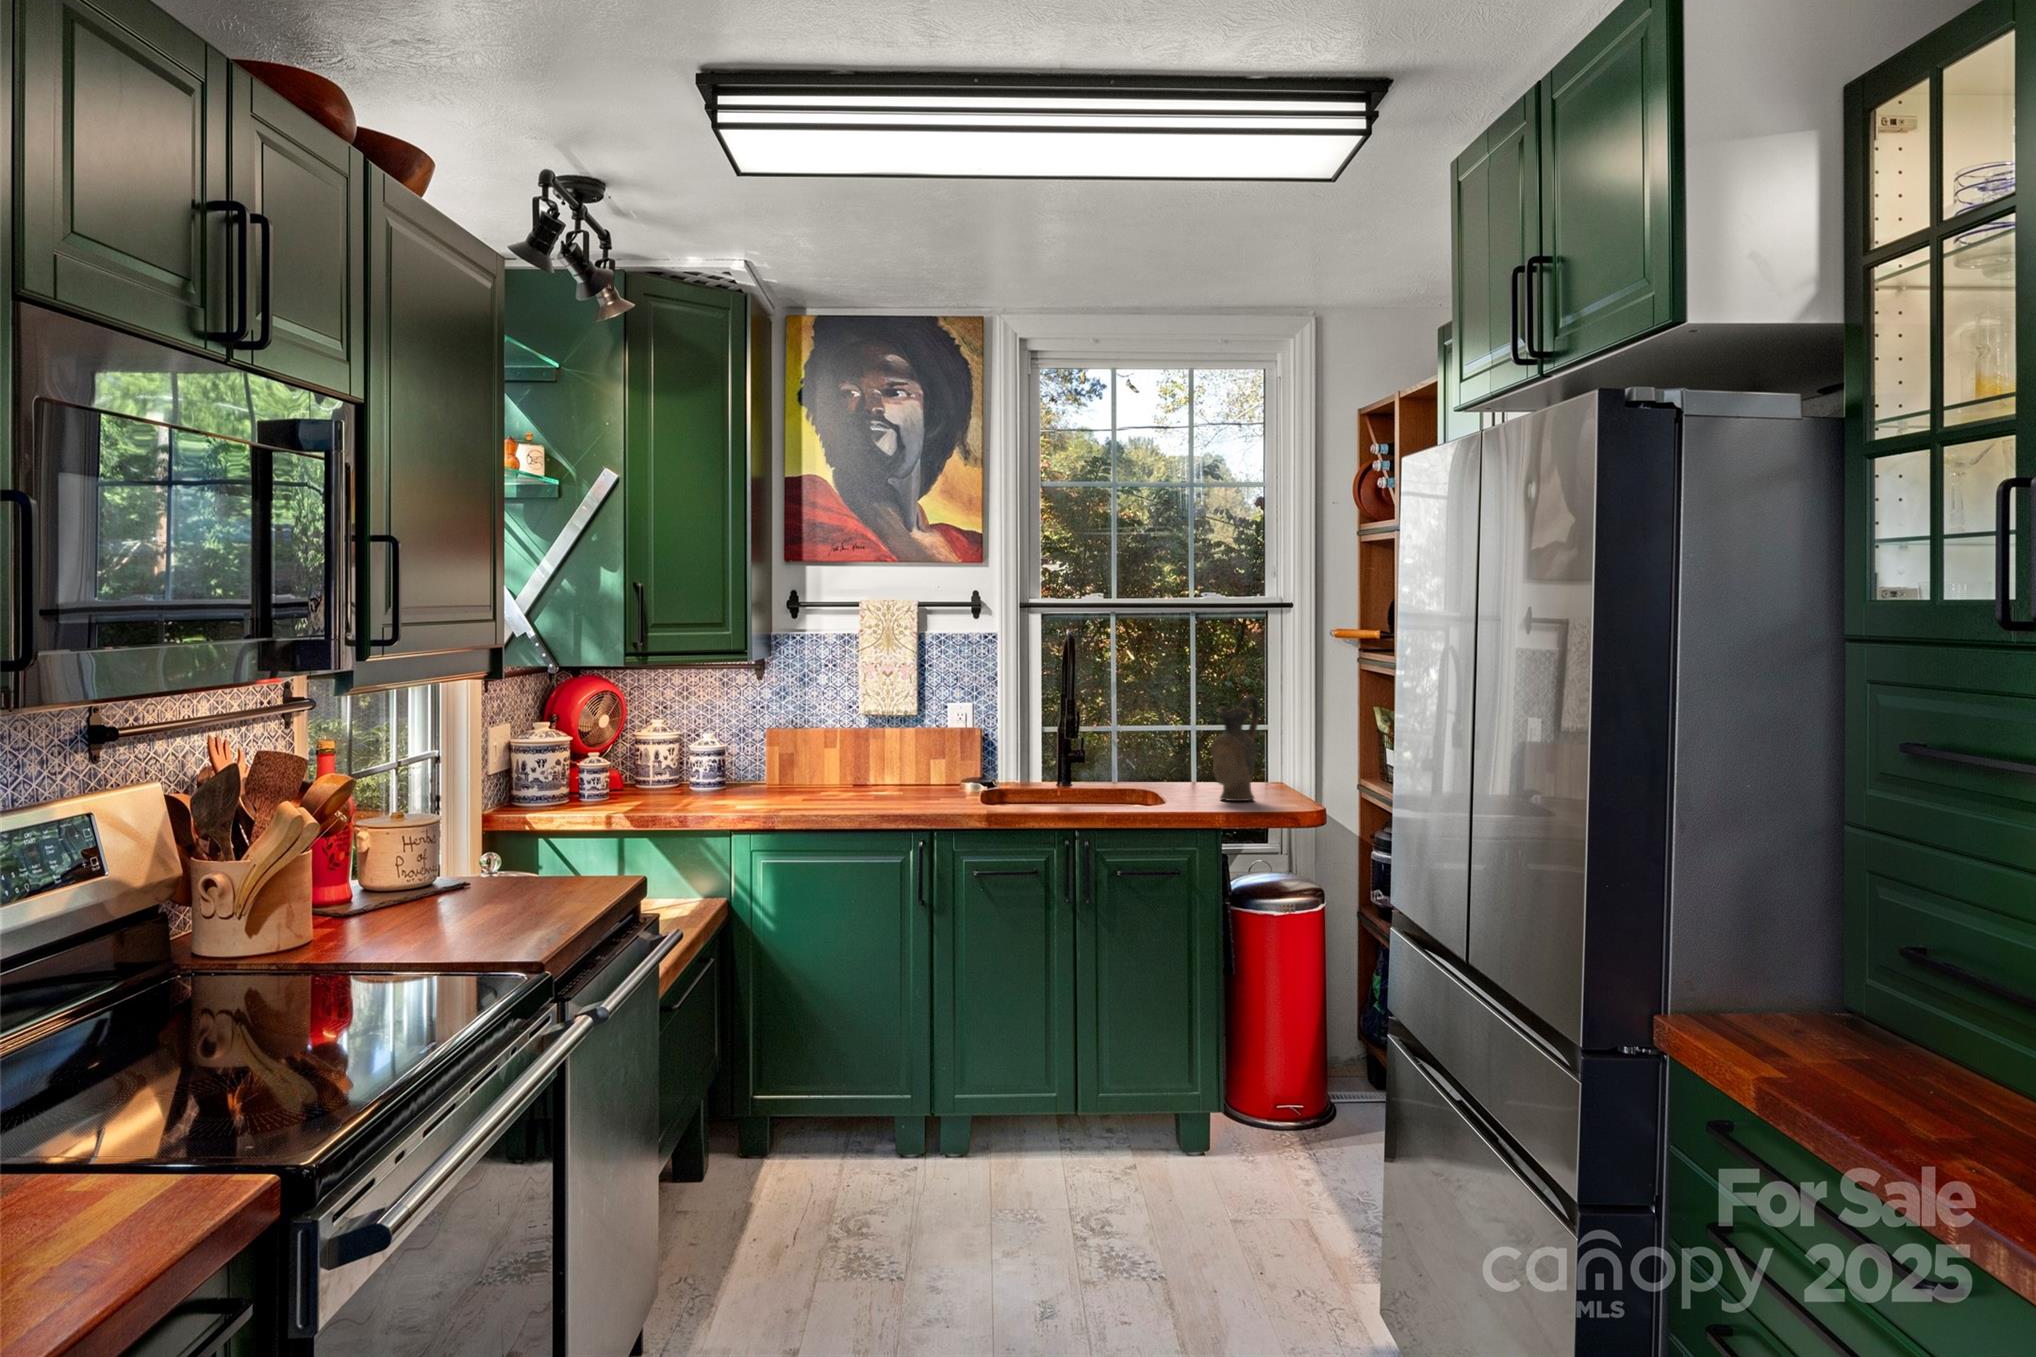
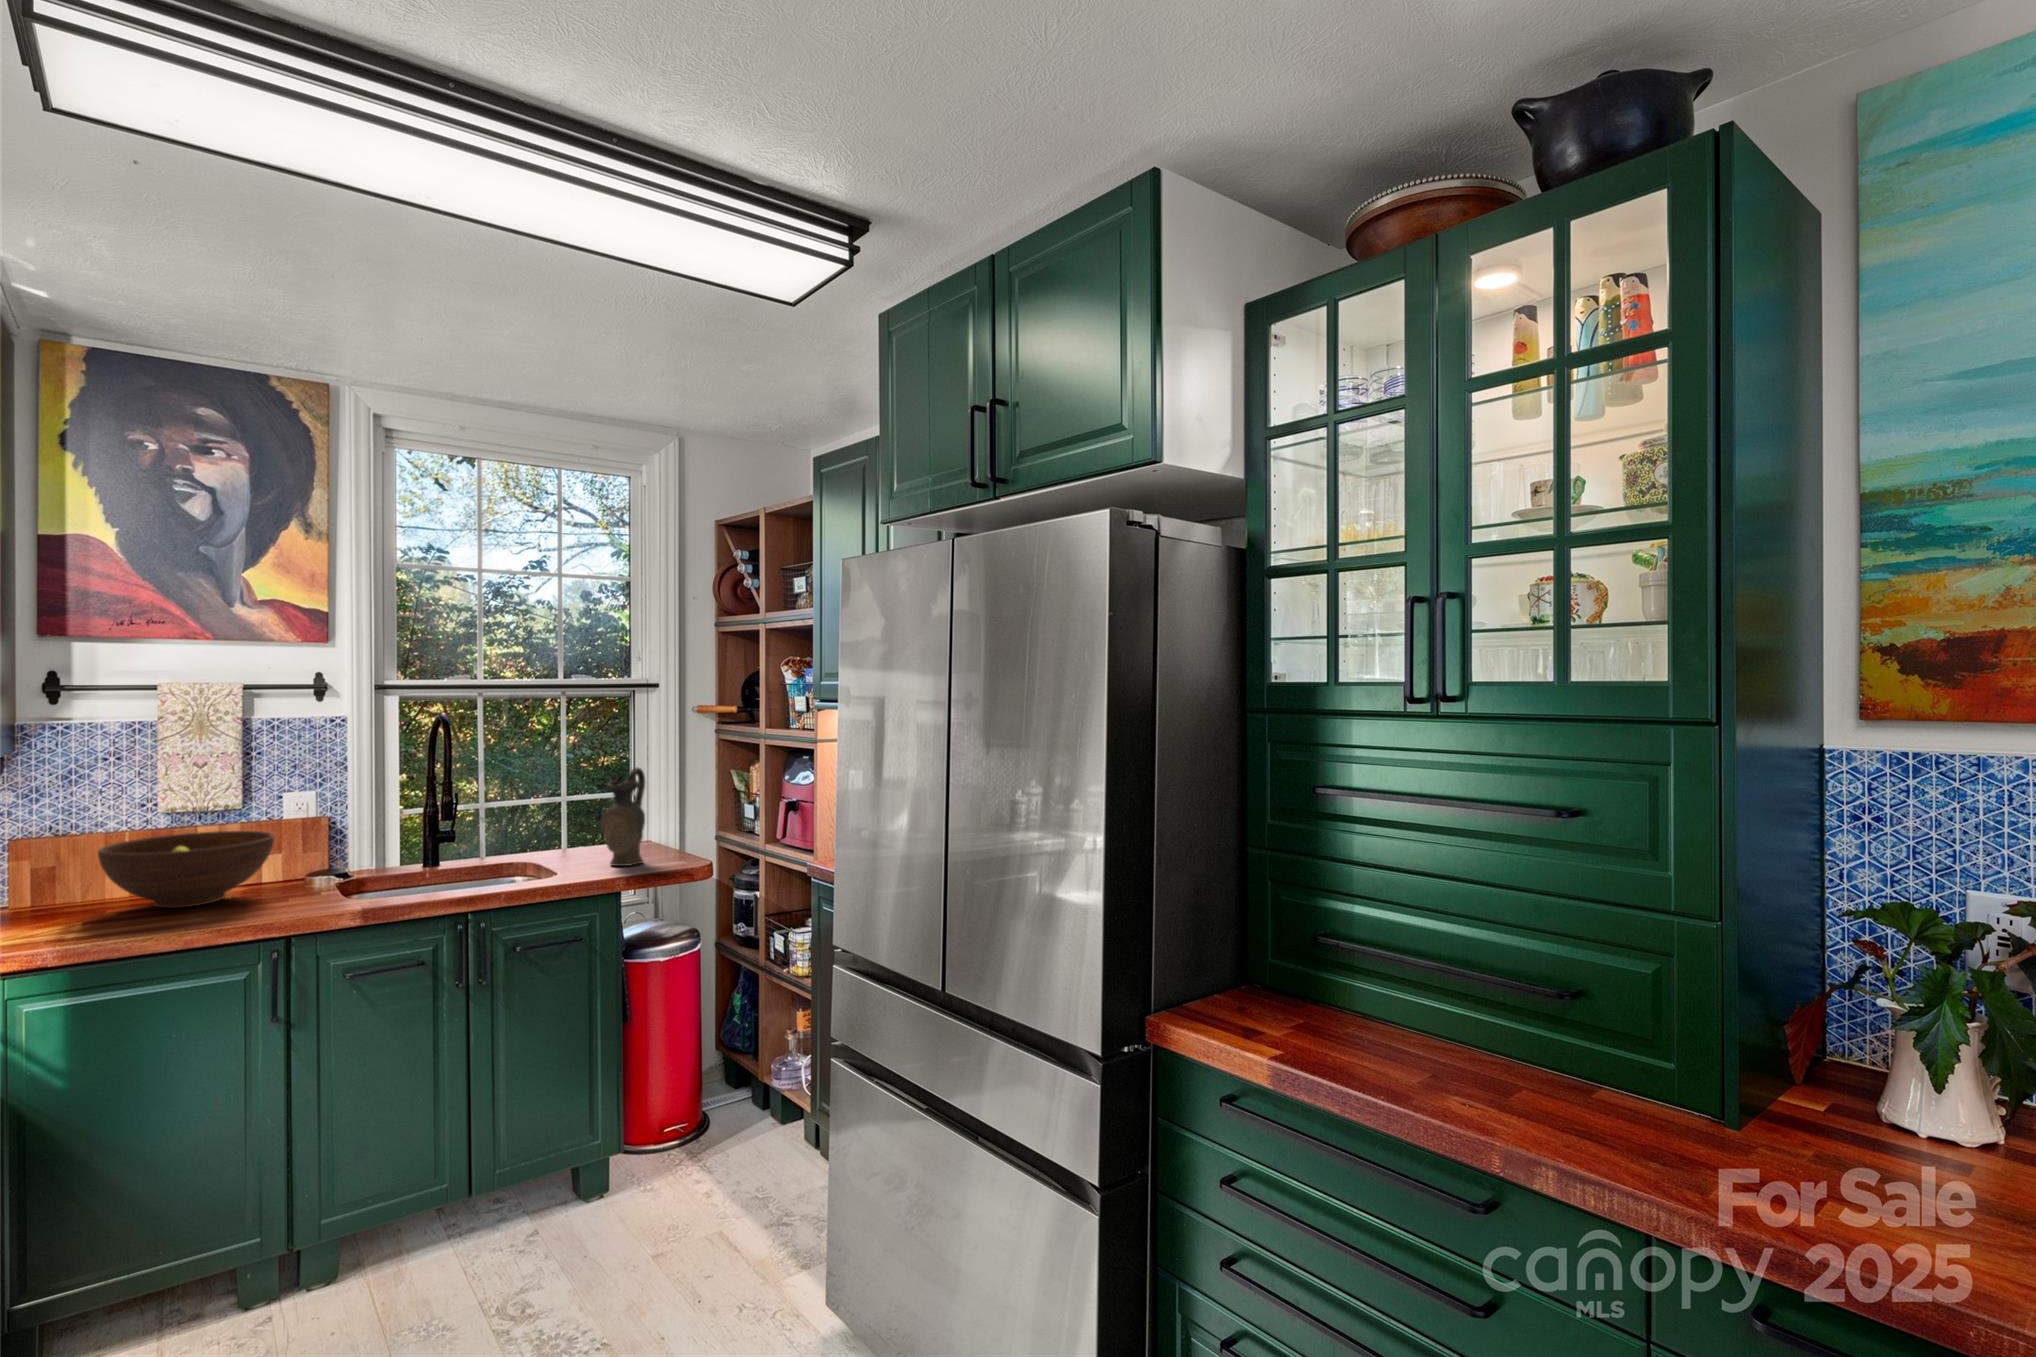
fruit bowl: none [816,734,933,794] -> present [98,831,274,908]

